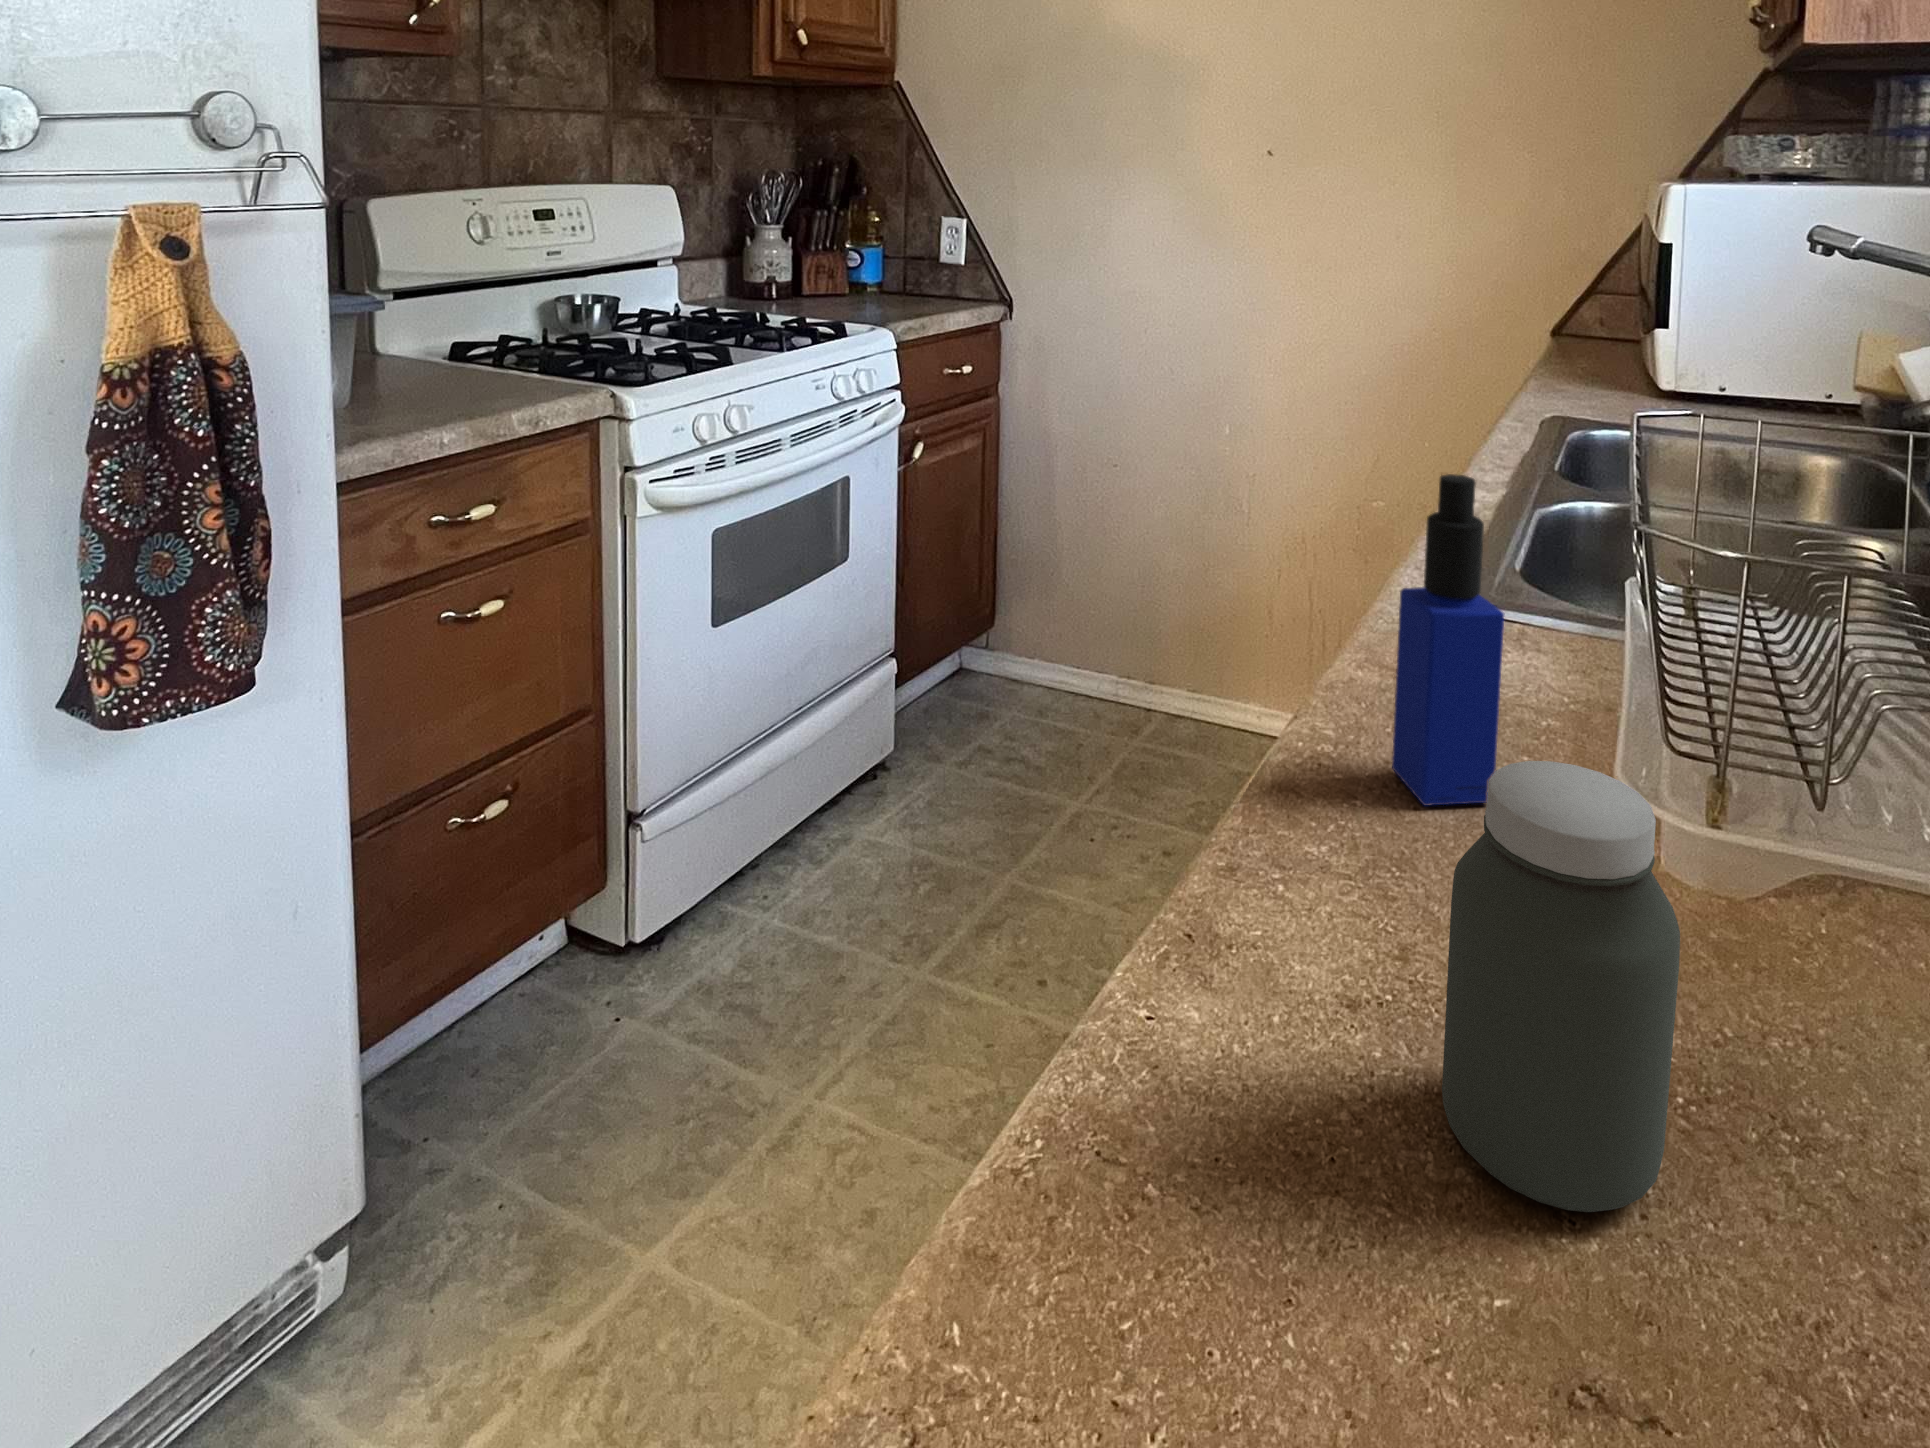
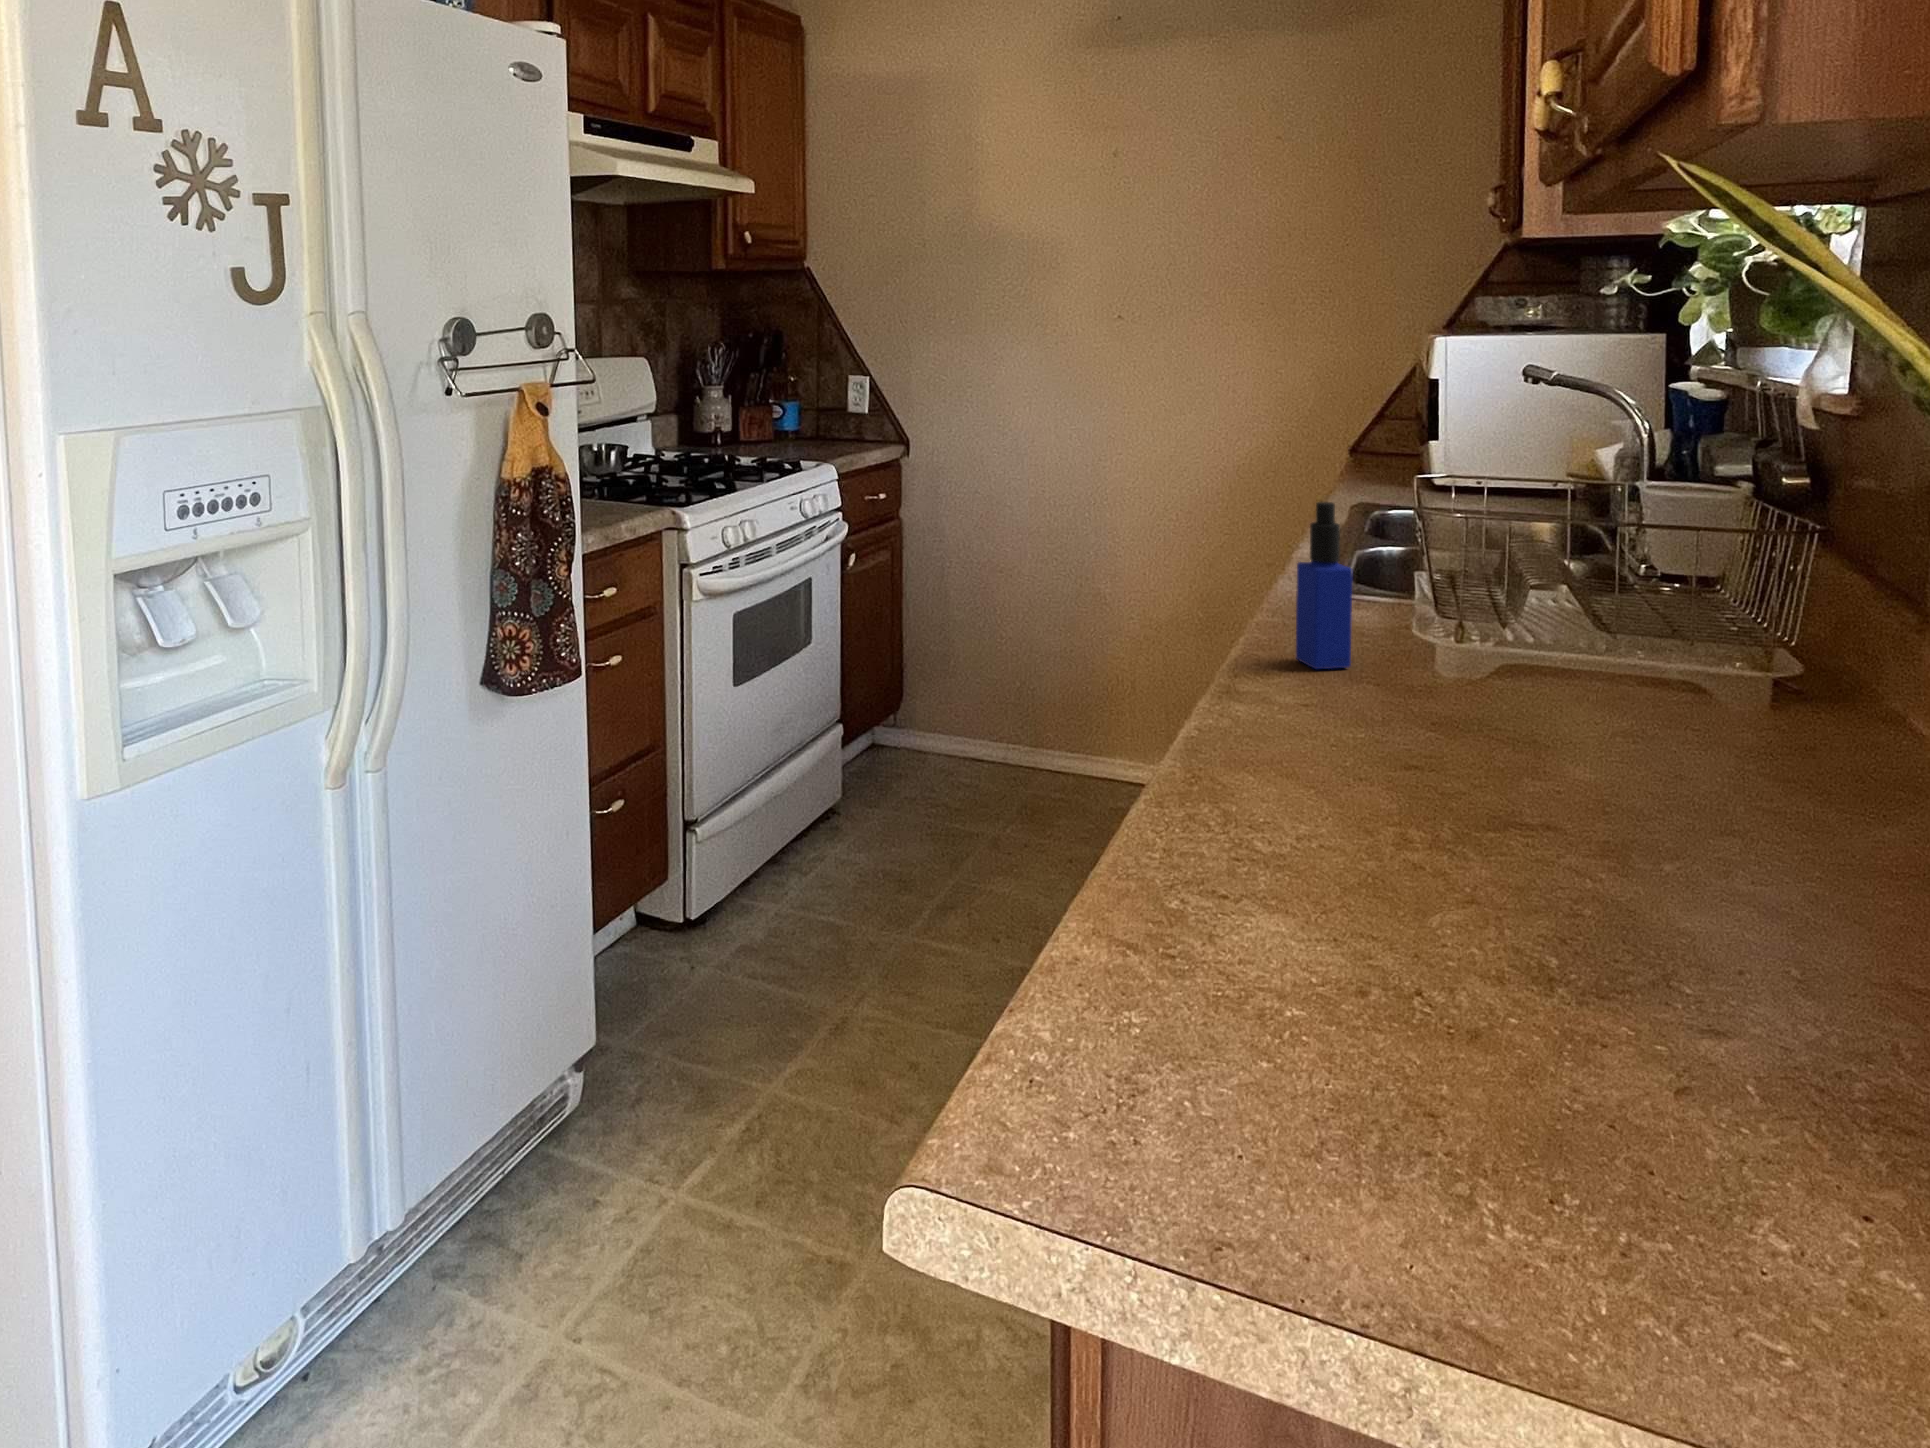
jar: present [1442,761,1680,1212] -> none [1345,594,1439,758]

